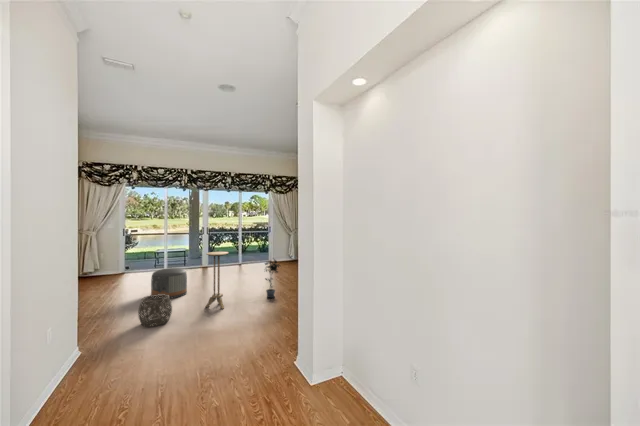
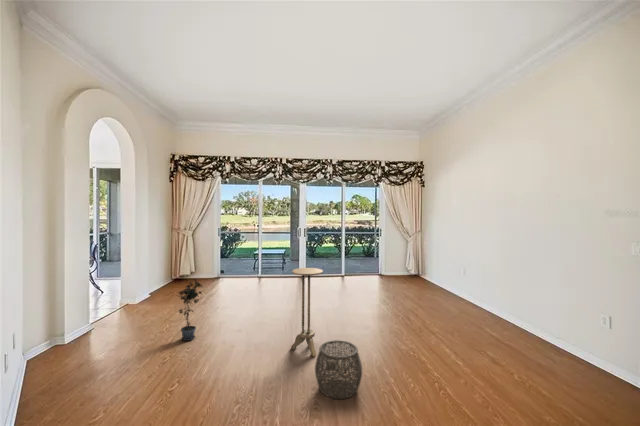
potted plant: present [265,260,280,298] -> present [179,279,202,341]
pouf: present [151,268,187,298] -> none [232,282,274,324]
woven basket: present [138,294,172,327] -> present [315,340,362,399]

